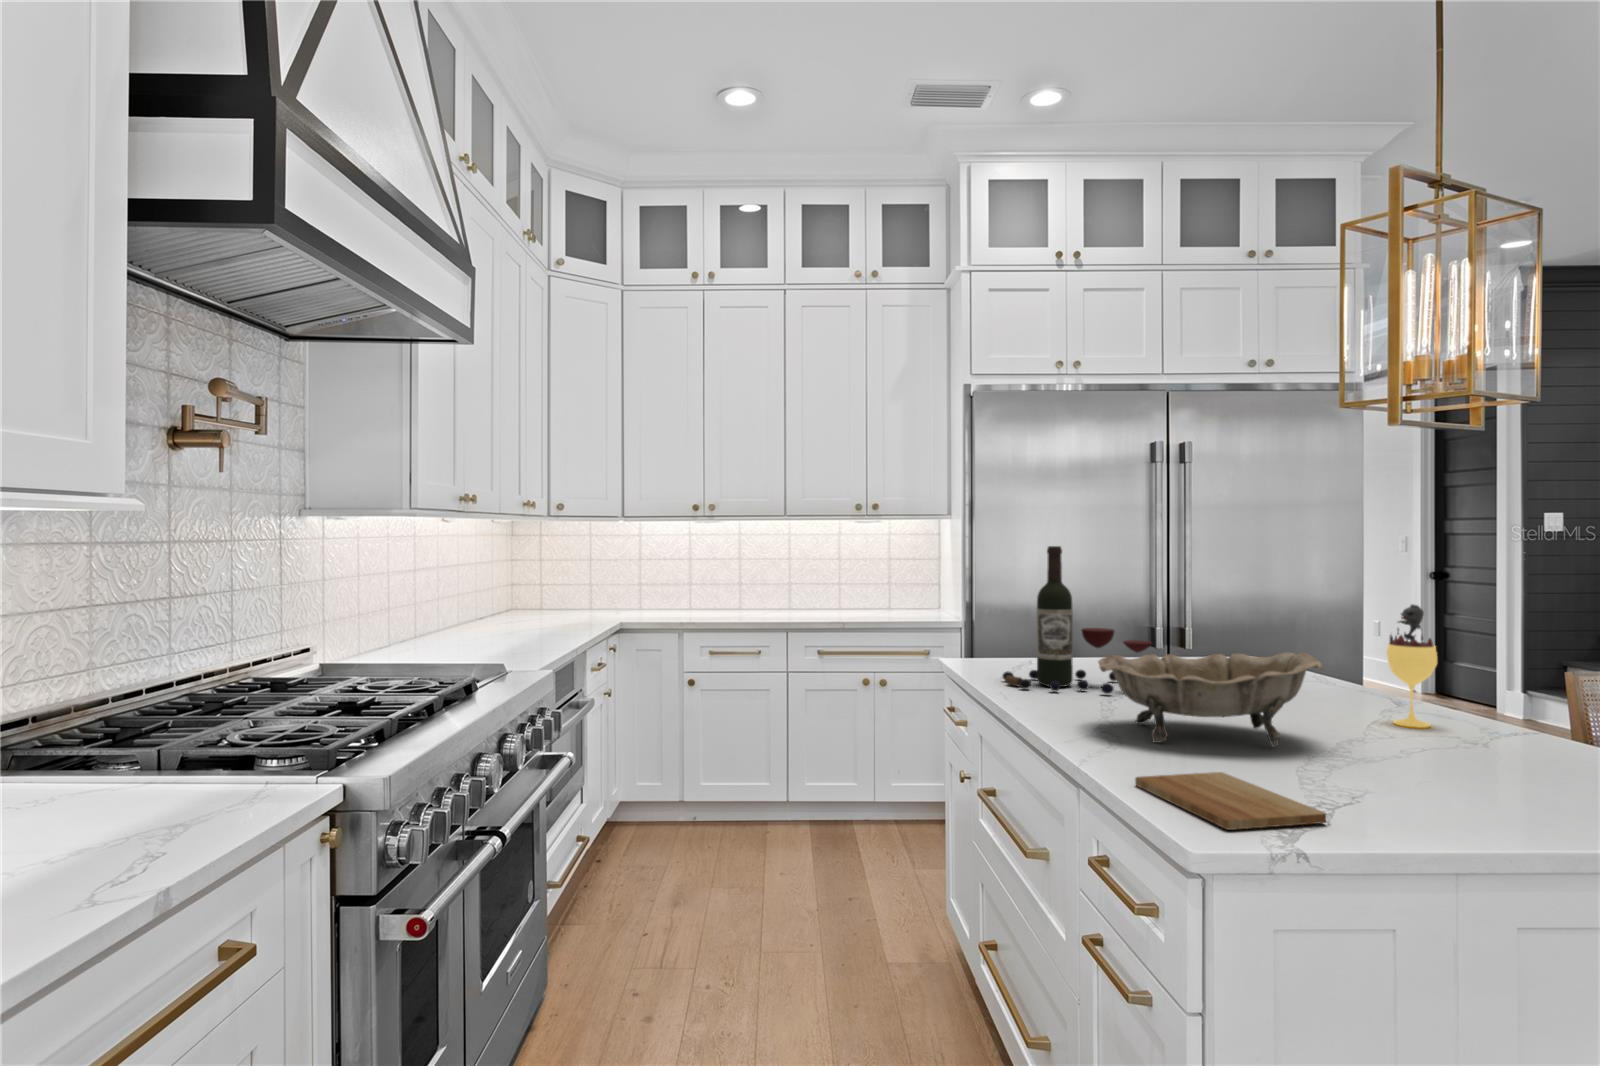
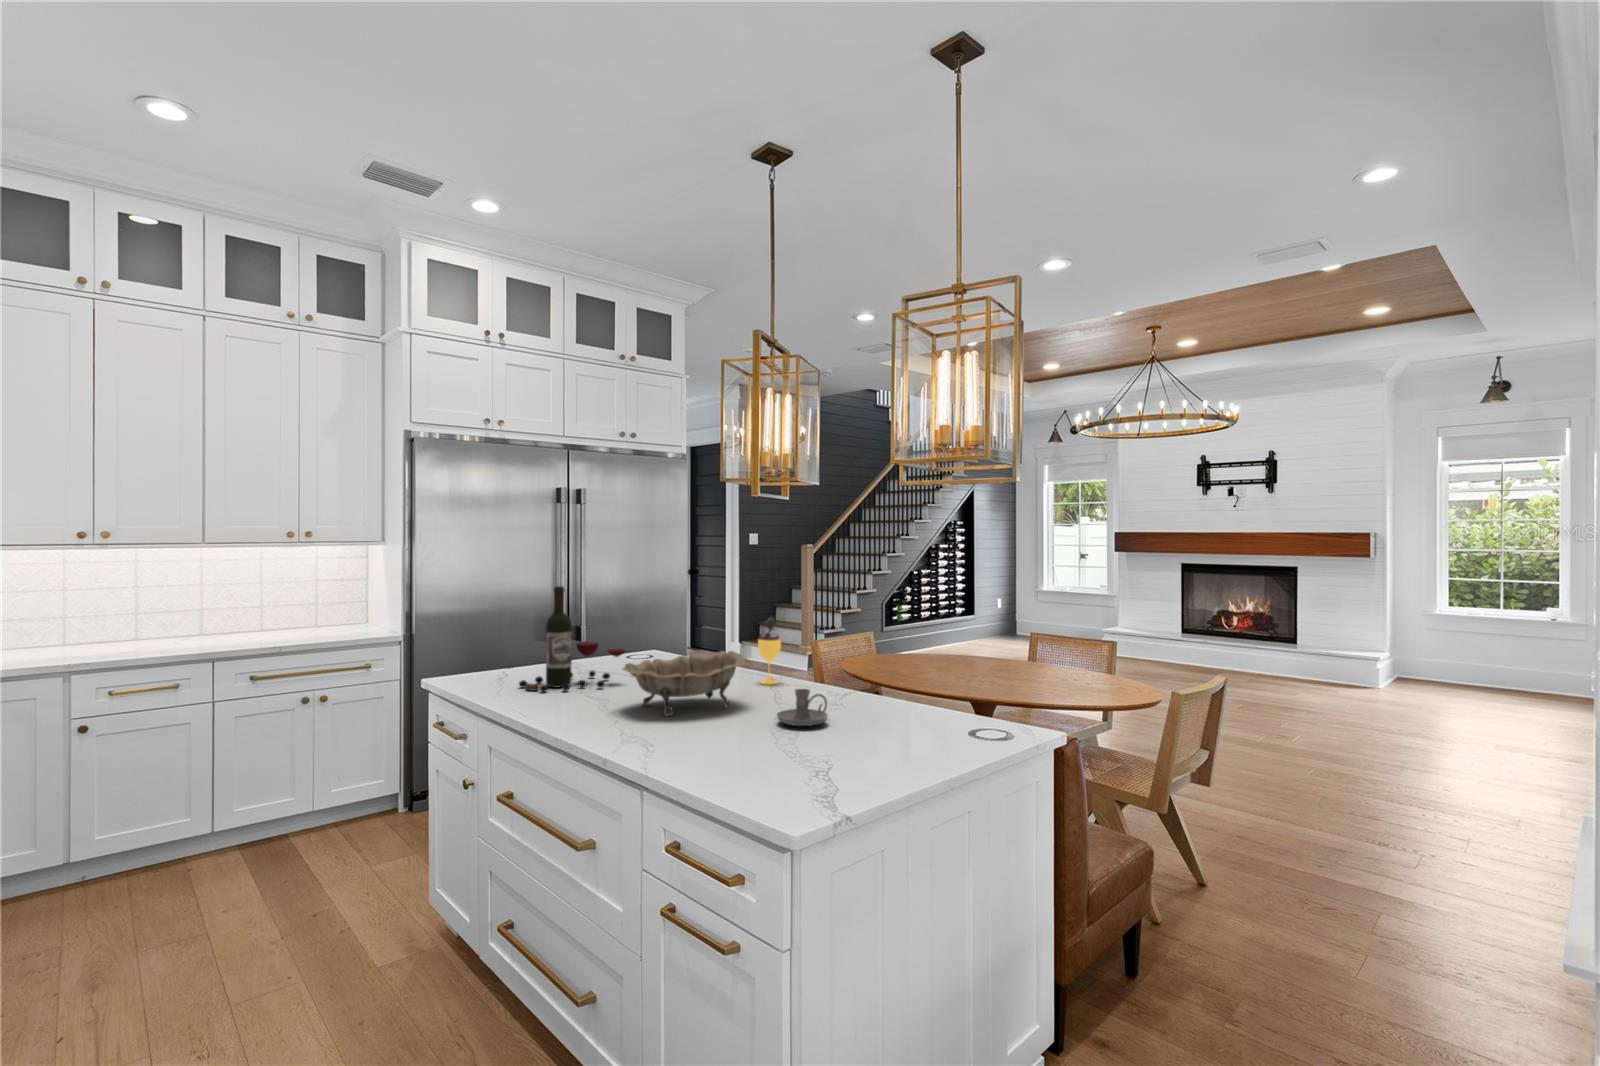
candle holder: none [1347,727,1480,803] -> present [777,689,827,726]
cutting board: present [1135,772,1326,830] -> none [687,727,786,757]

